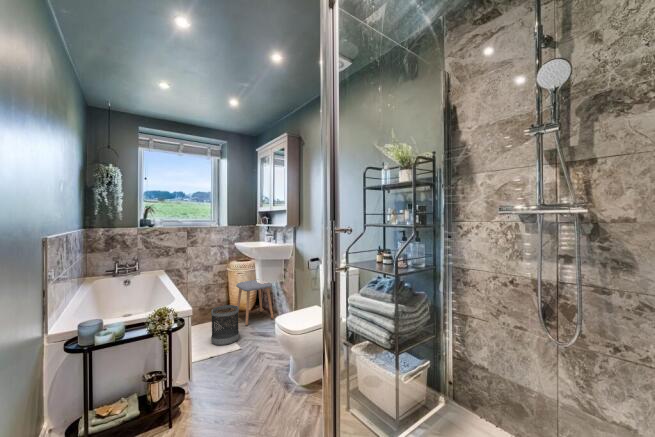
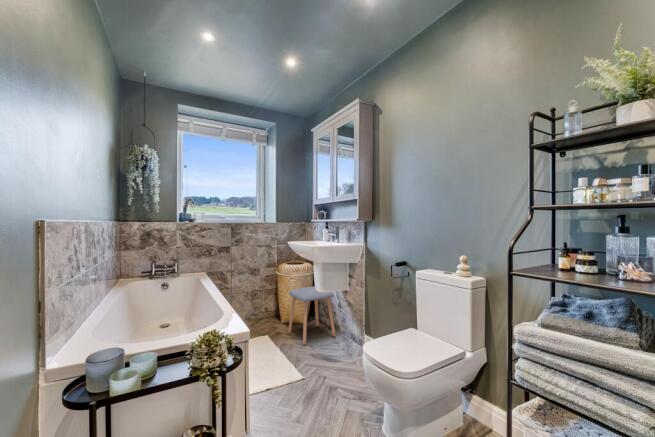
wastebasket: present [211,305,239,345] -> none [265,319,299,374]

